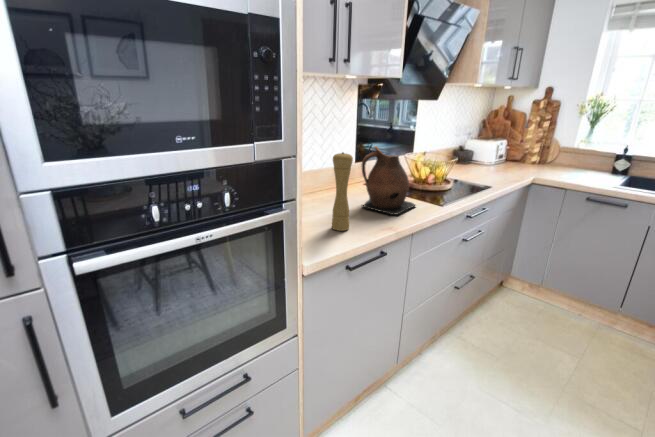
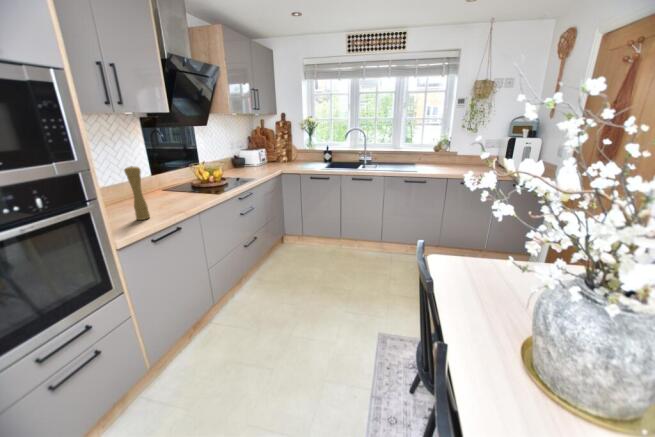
ceramic pitcher: present [361,146,415,215] -> none [152,160,201,205]

